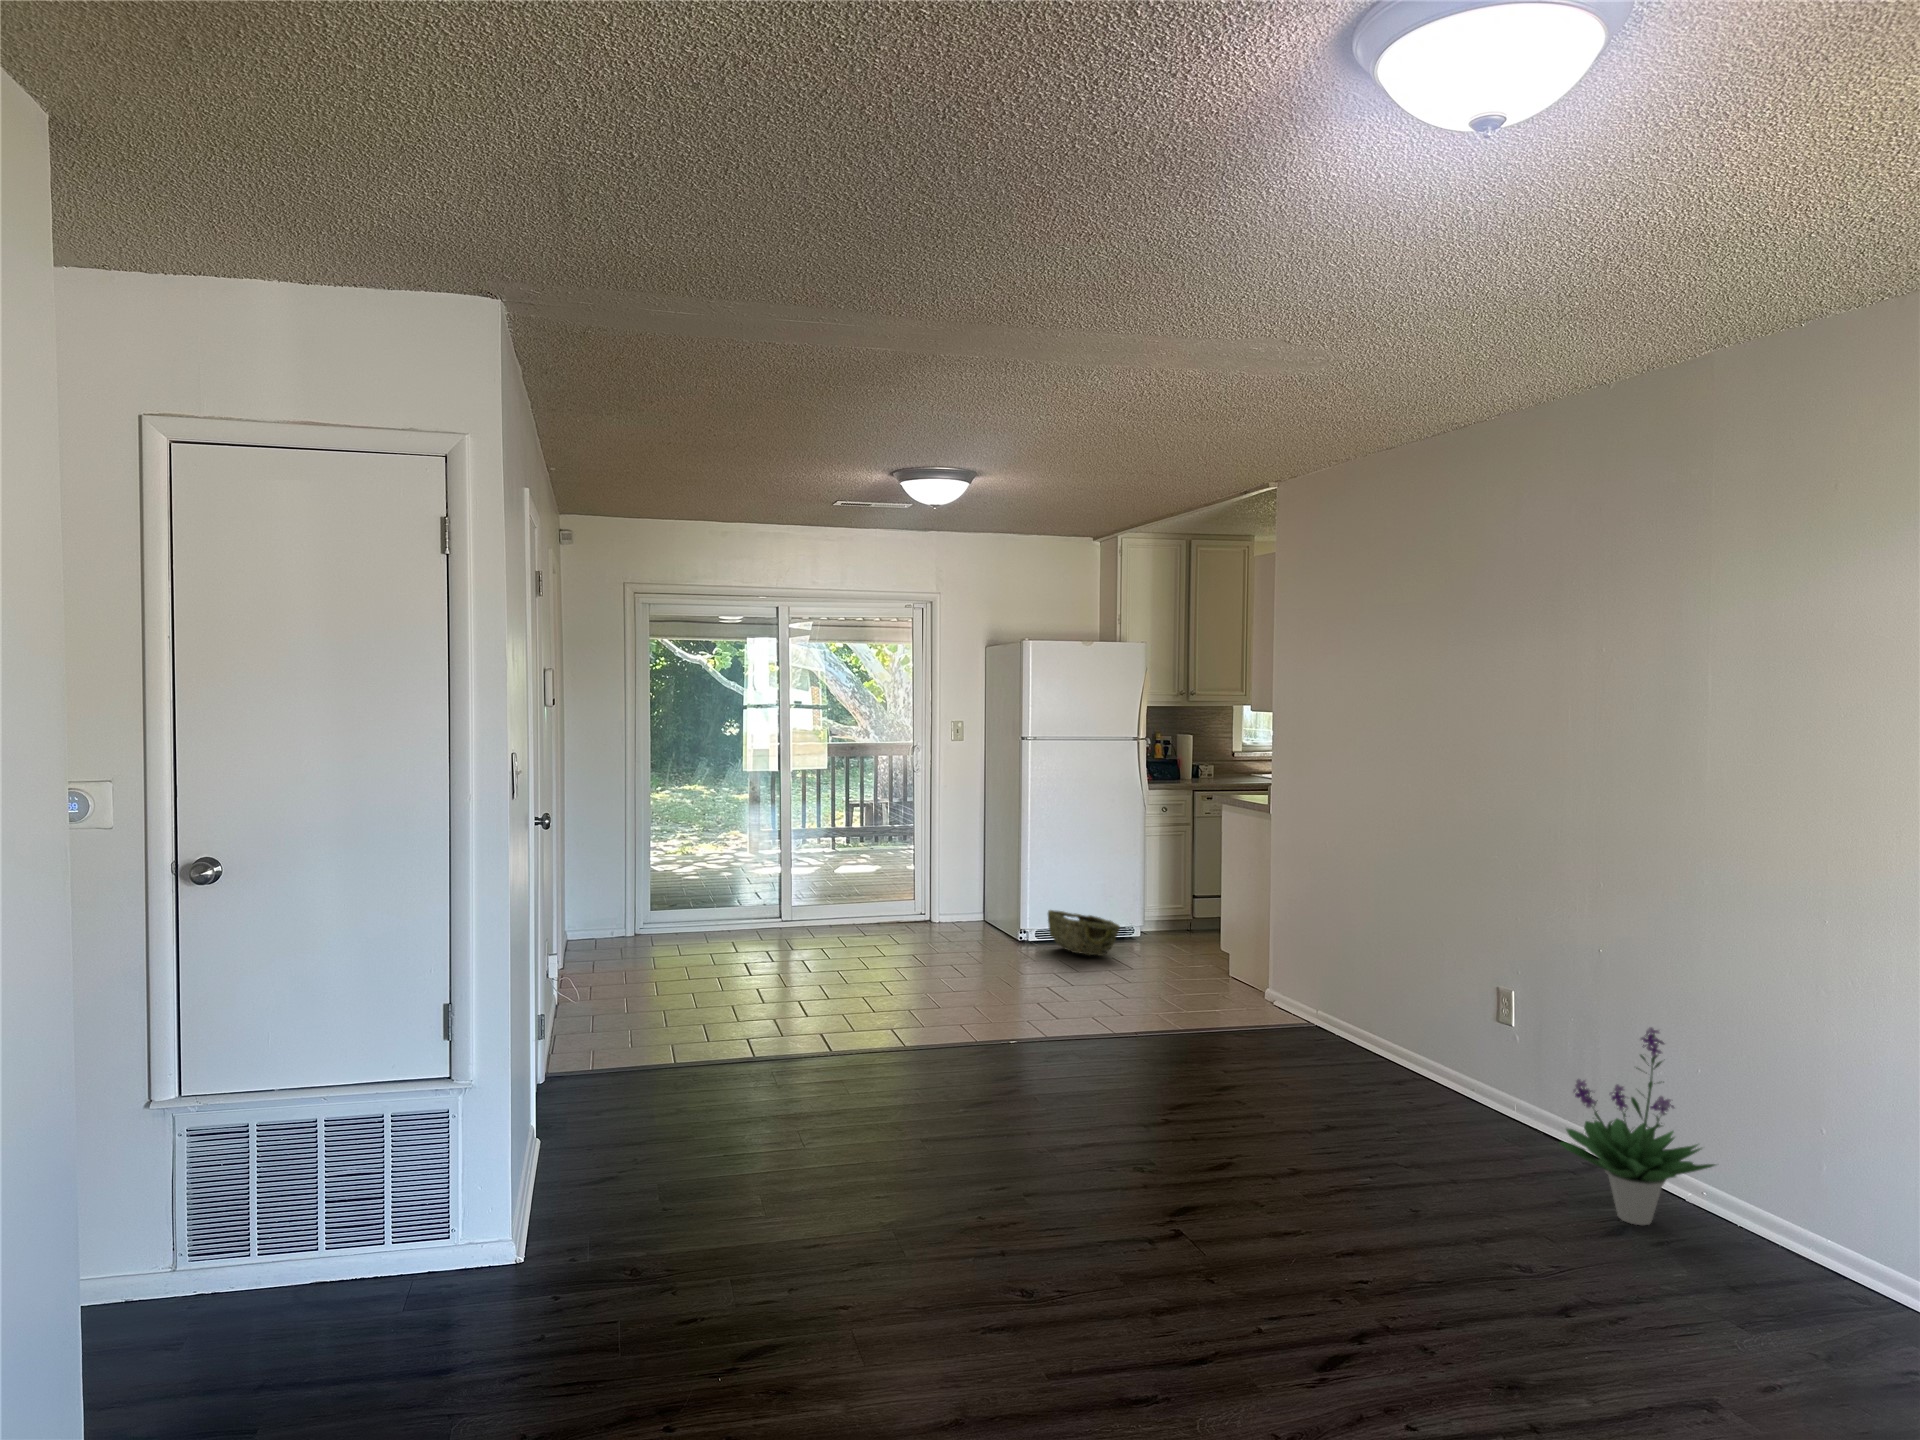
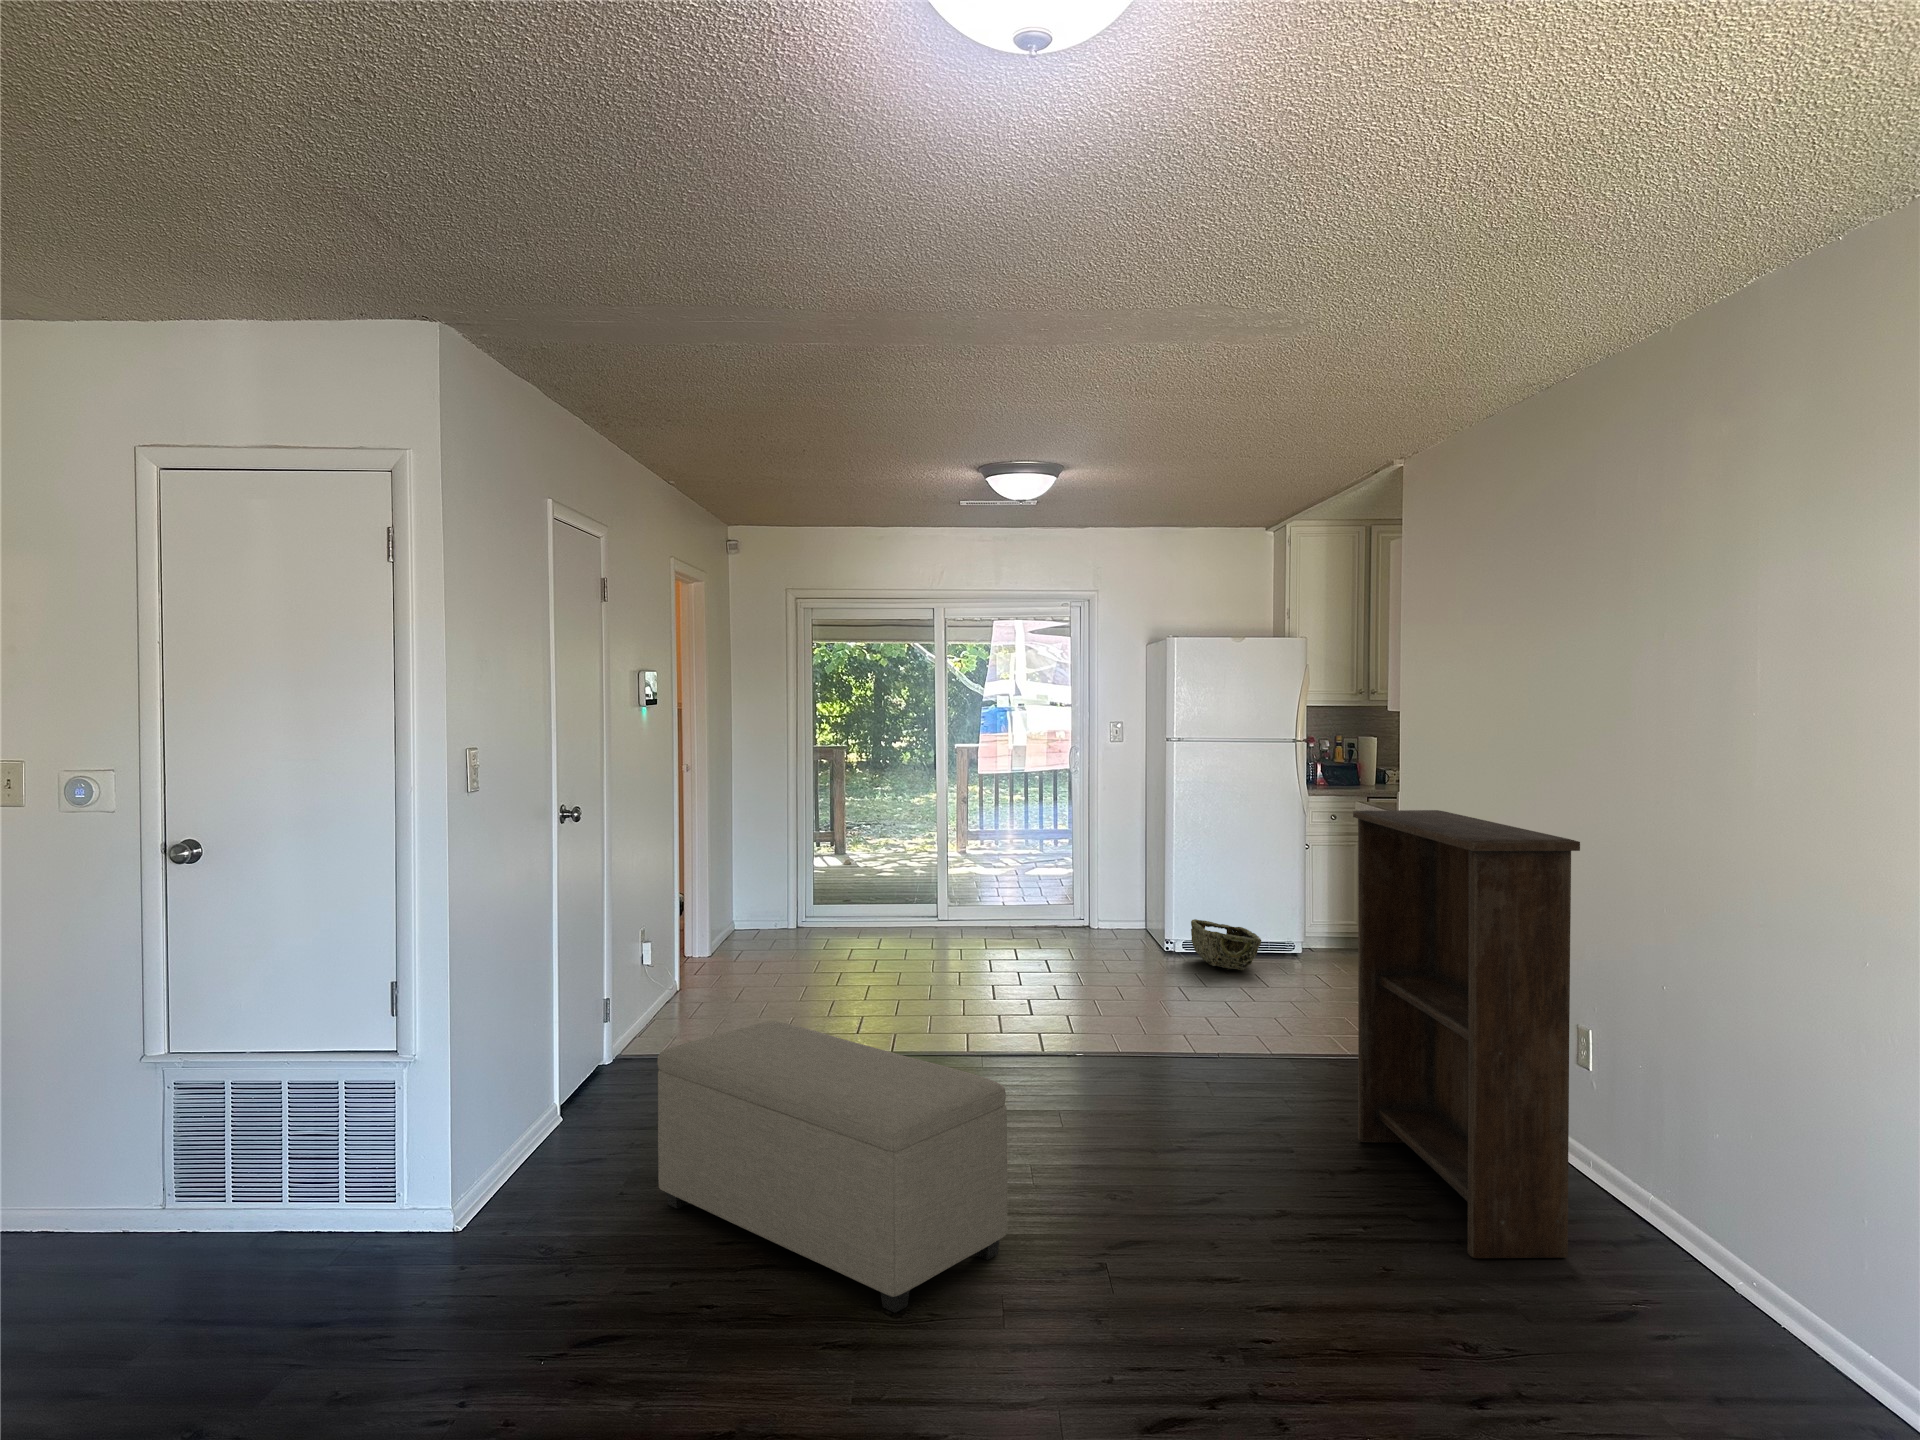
bookshelf: none [1296,802,1526,1178] -> present [1353,810,1580,1258]
ottoman: none [711,1023,1075,1277] -> present [657,1021,1007,1313]
potted plant: present [1560,1027,1715,1225] -> none [1594,1099,1806,1351]

